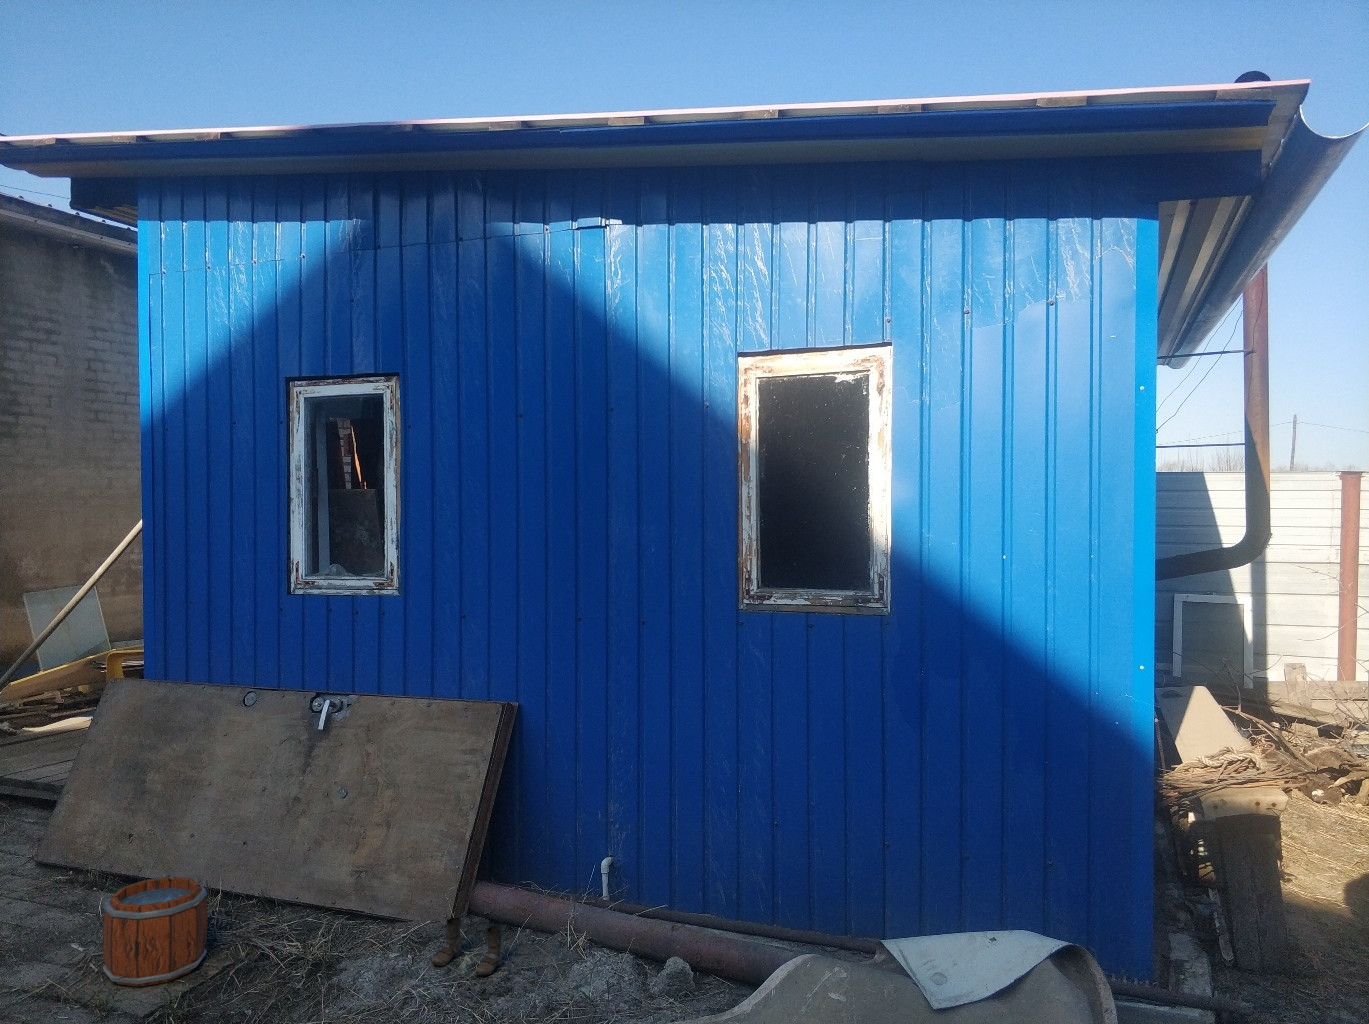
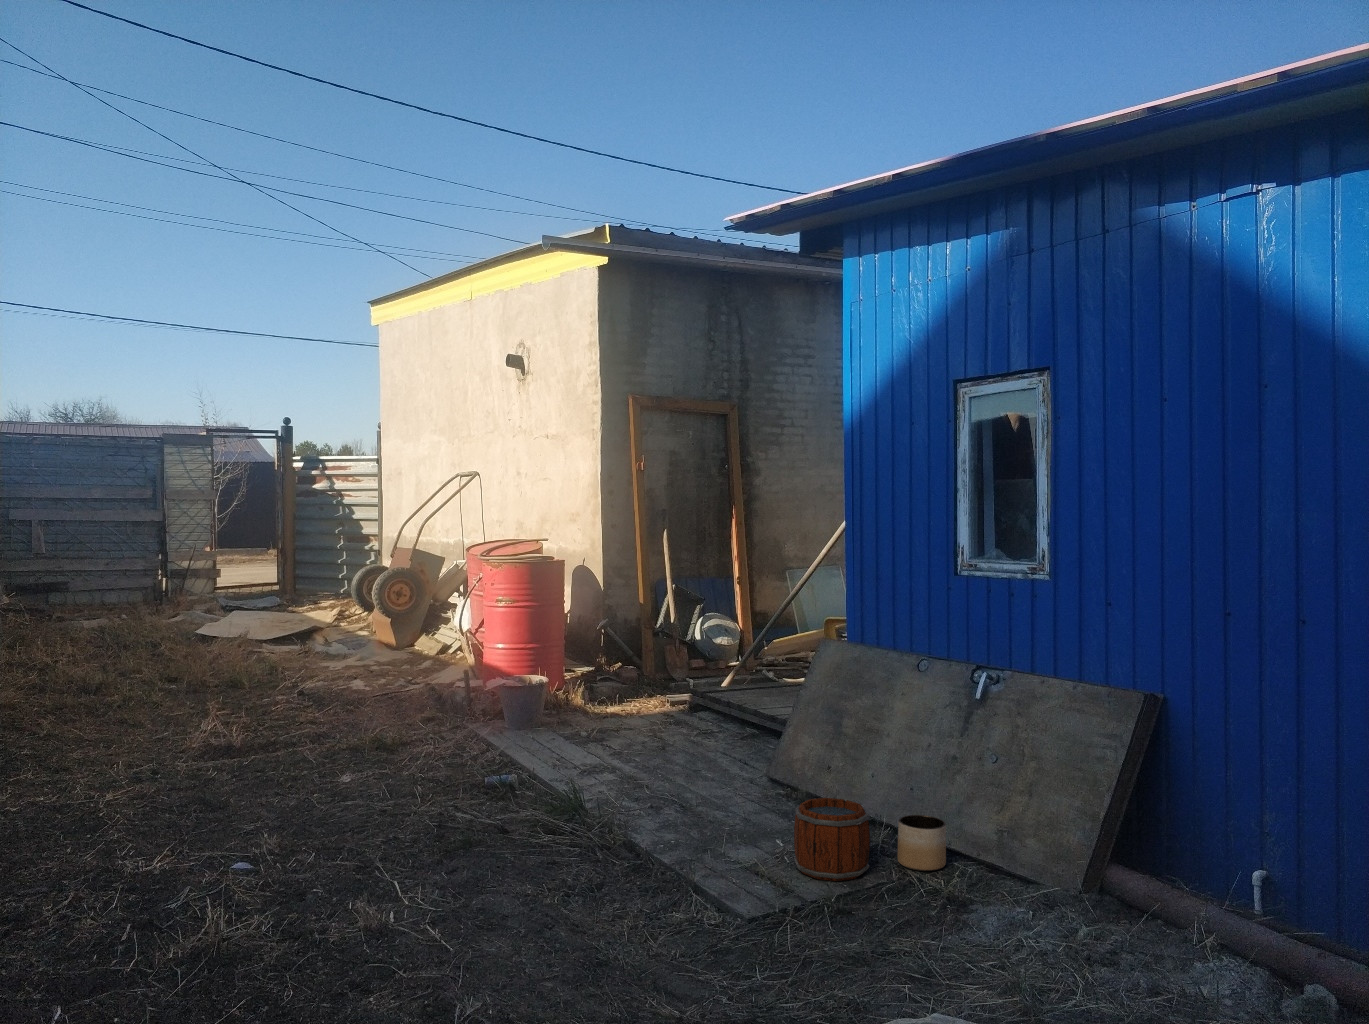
planter: none [239,872,297,940] -> present [897,815,946,871]
boots: present [431,917,503,976] -> none [1049,886,1119,947]

